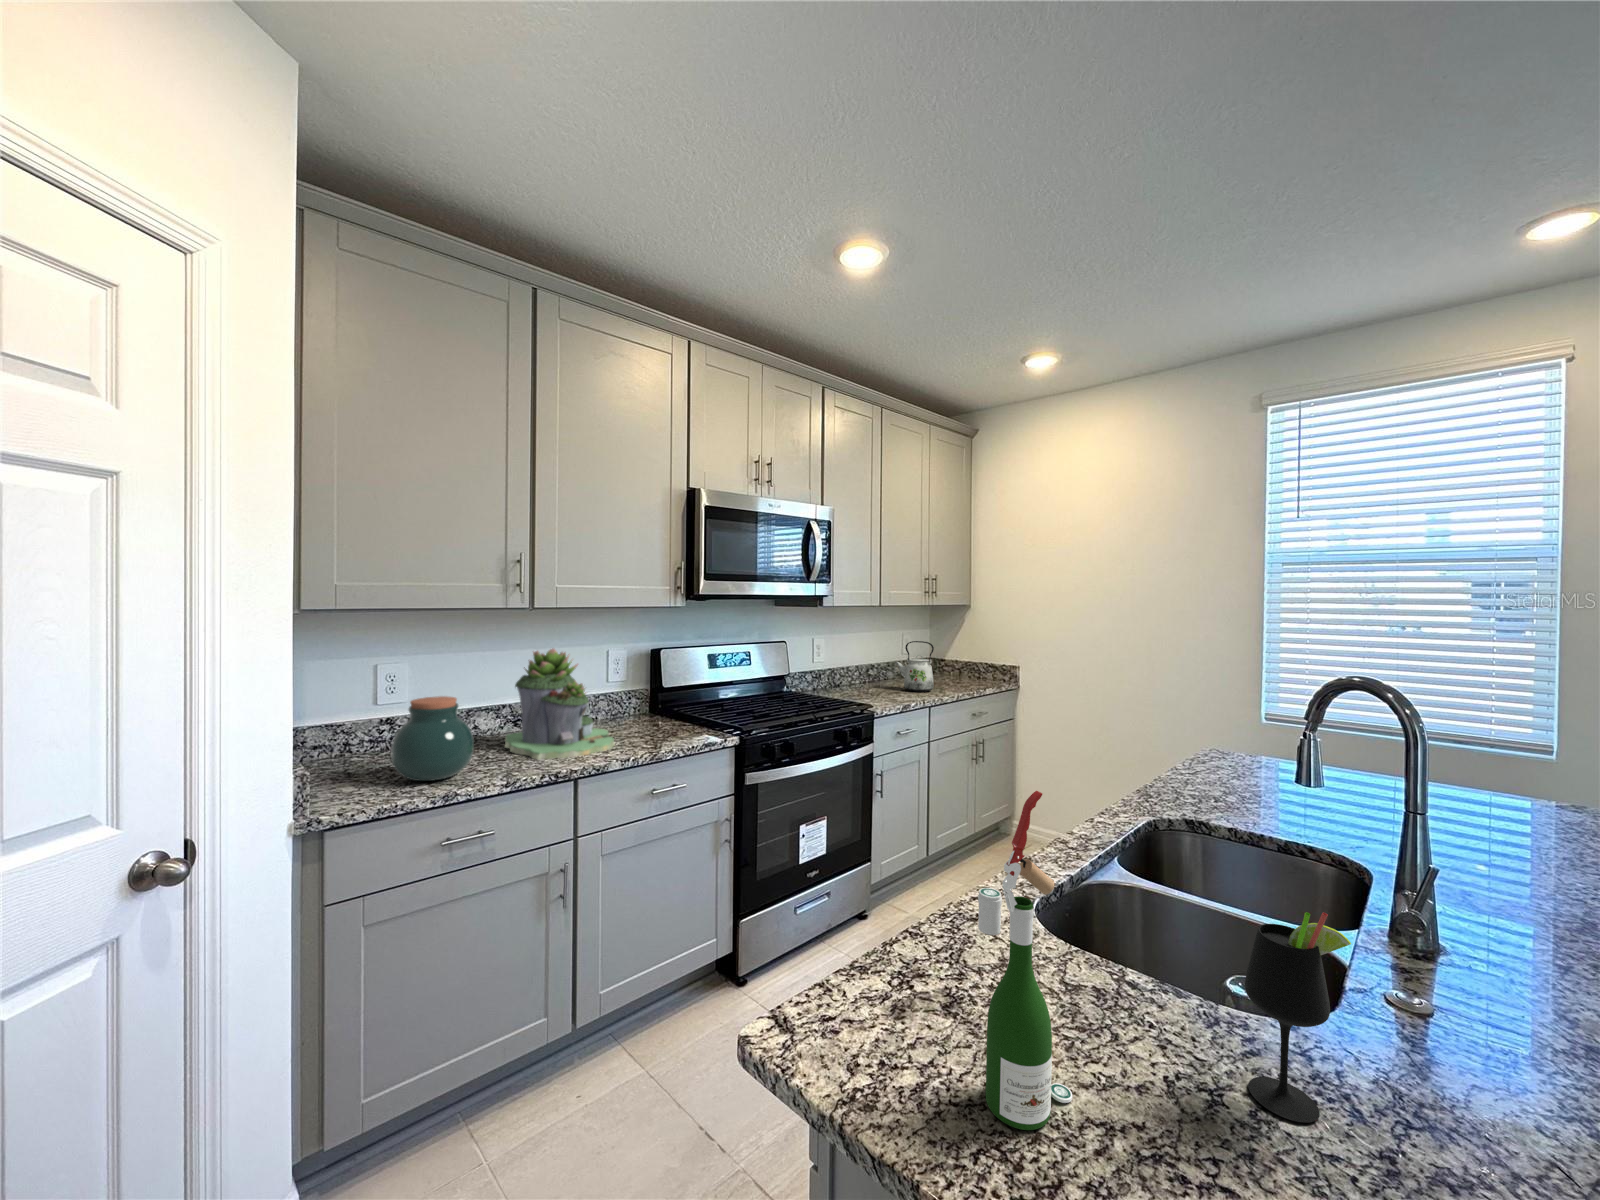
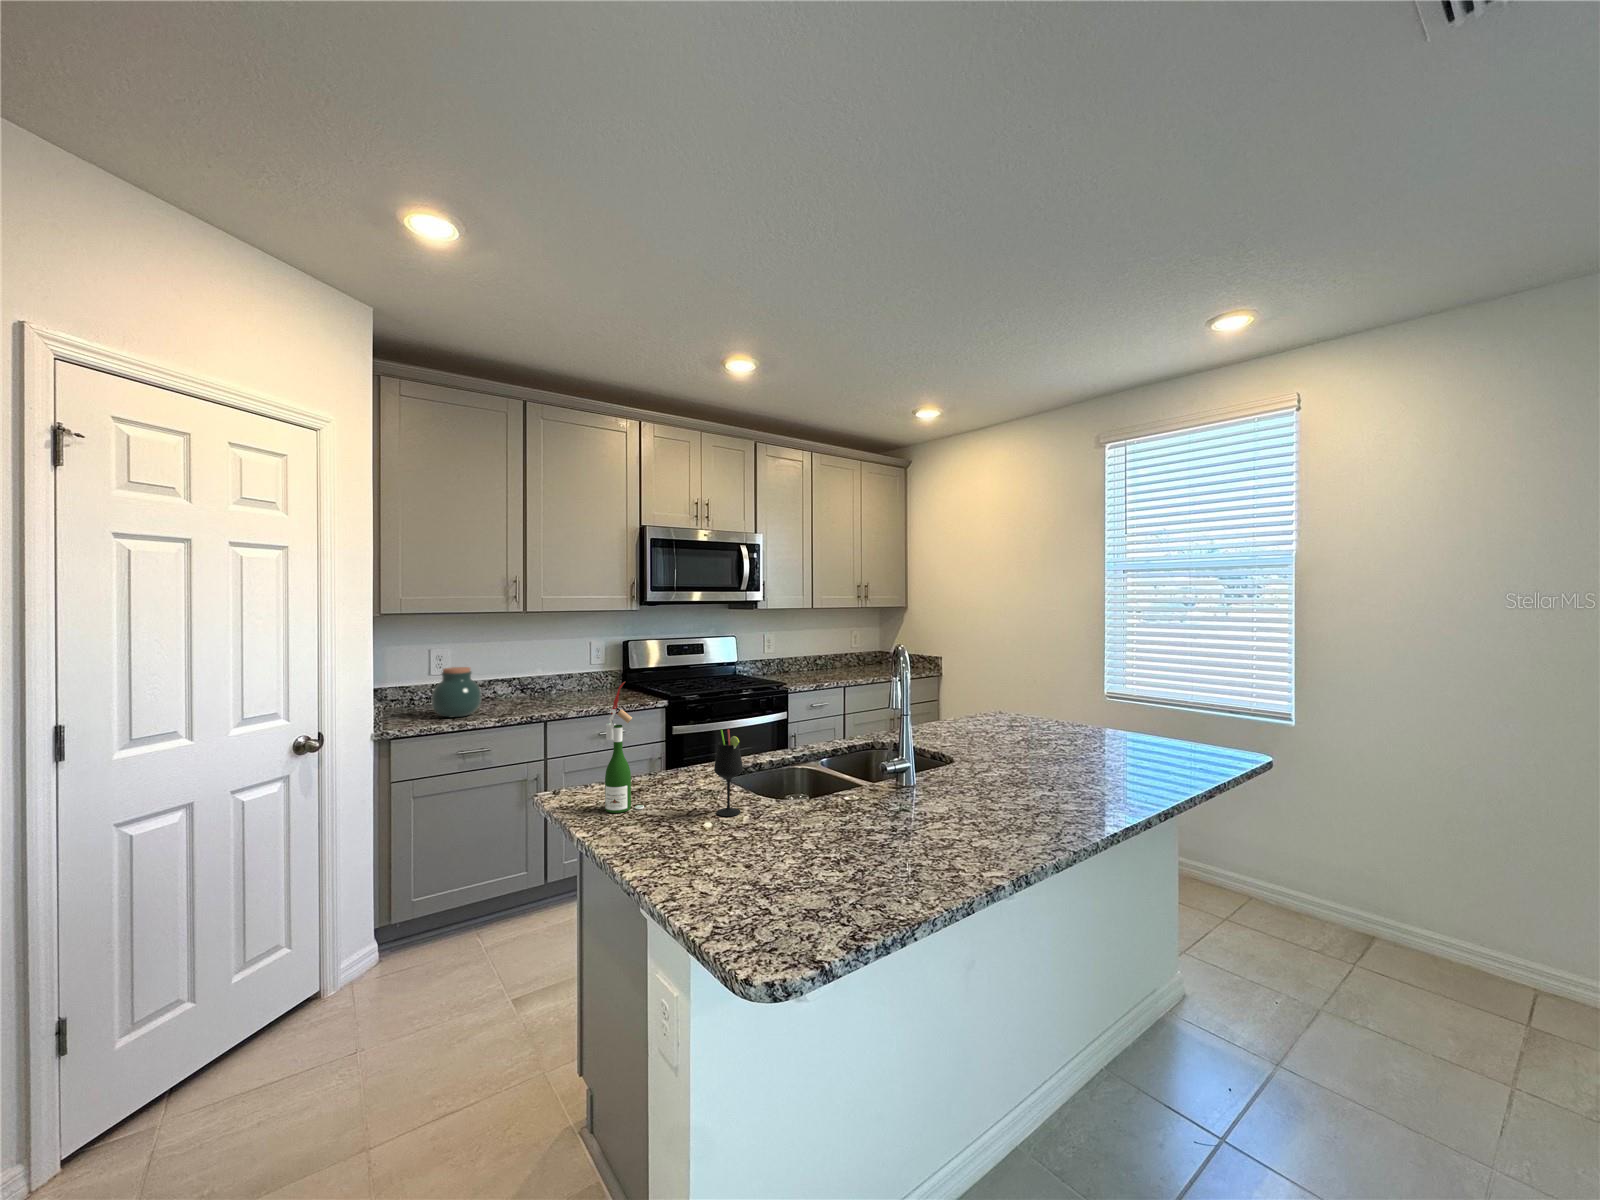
kettle: present [895,641,934,692] -> none [828,636,858,676]
succulent planter: present [505,648,615,760] -> none [509,638,581,710]

